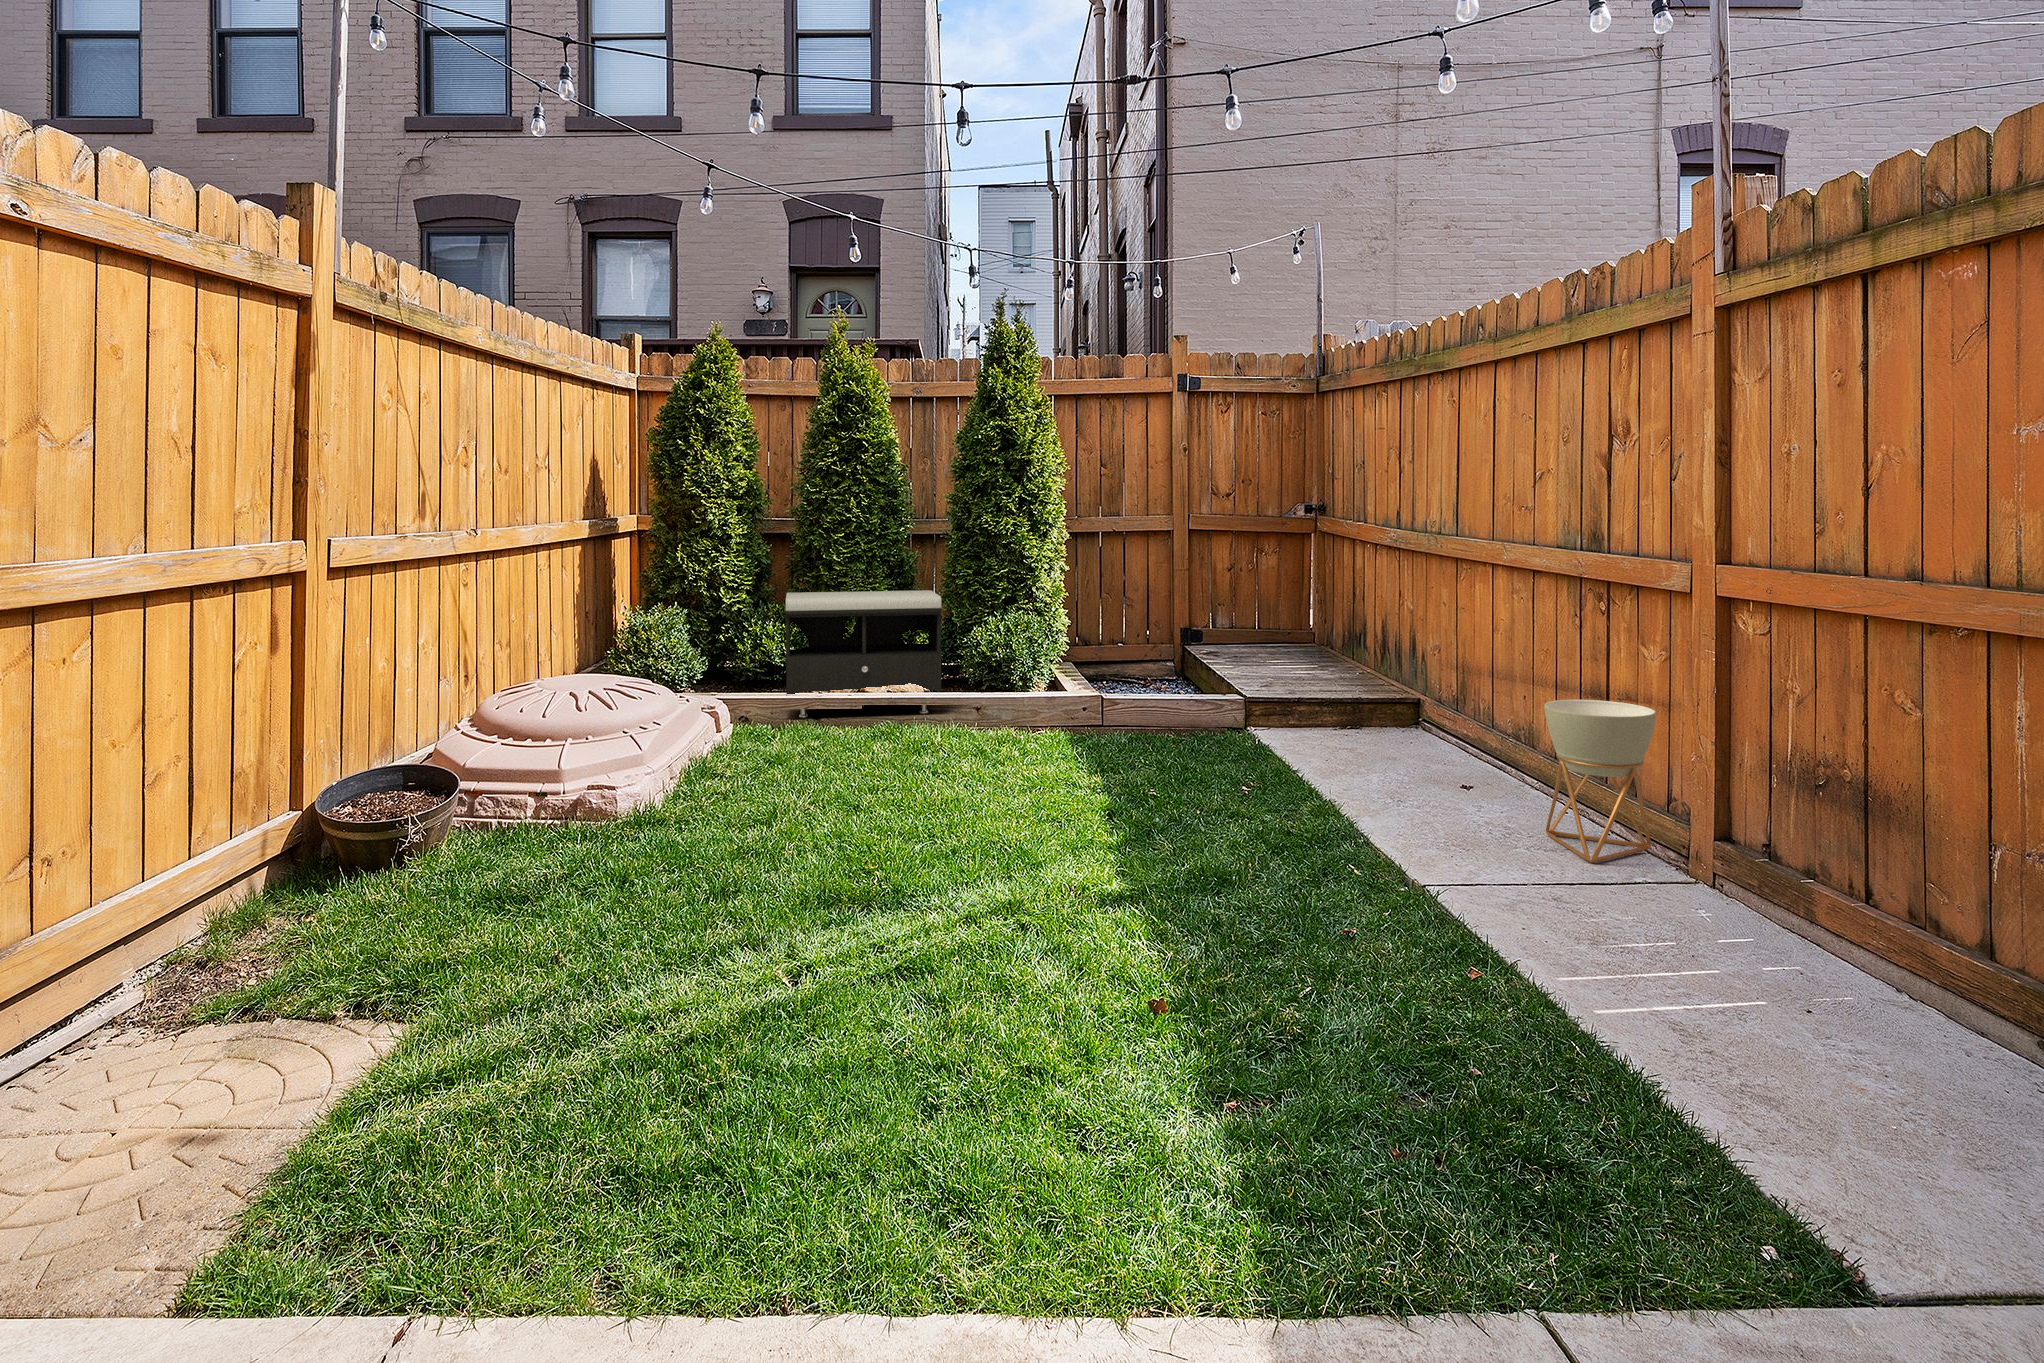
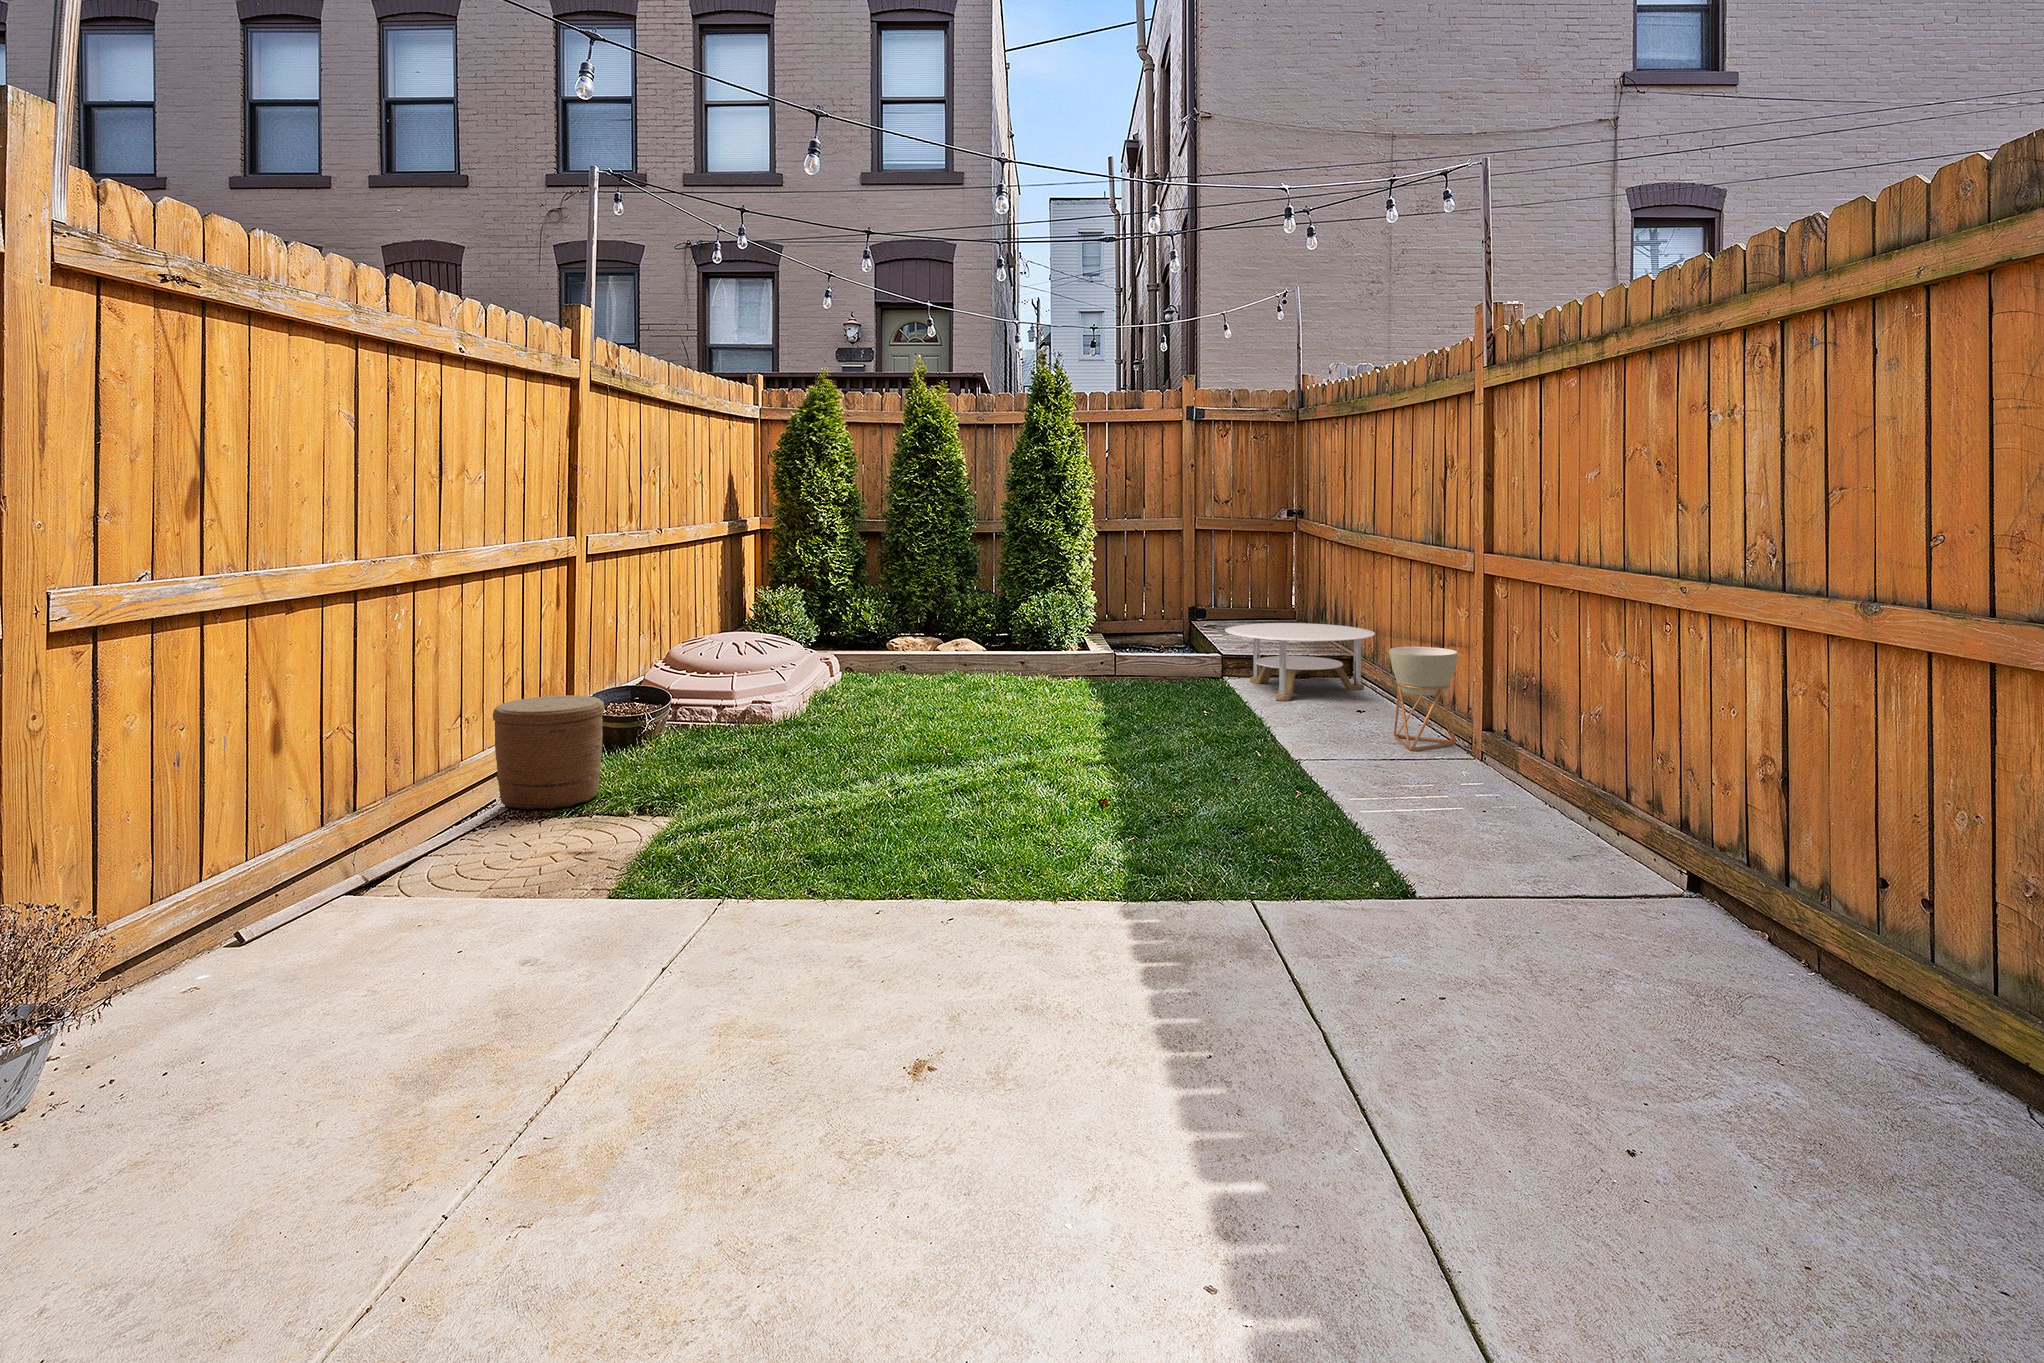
storage bench: present [786,590,942,718] -> none [877,574,996,670]
round table: none [1254,654,1465,766] -> present [1225,623,1375,701]
woven basket: none [94,801,304,1012] -> present [493,695,605,809]

